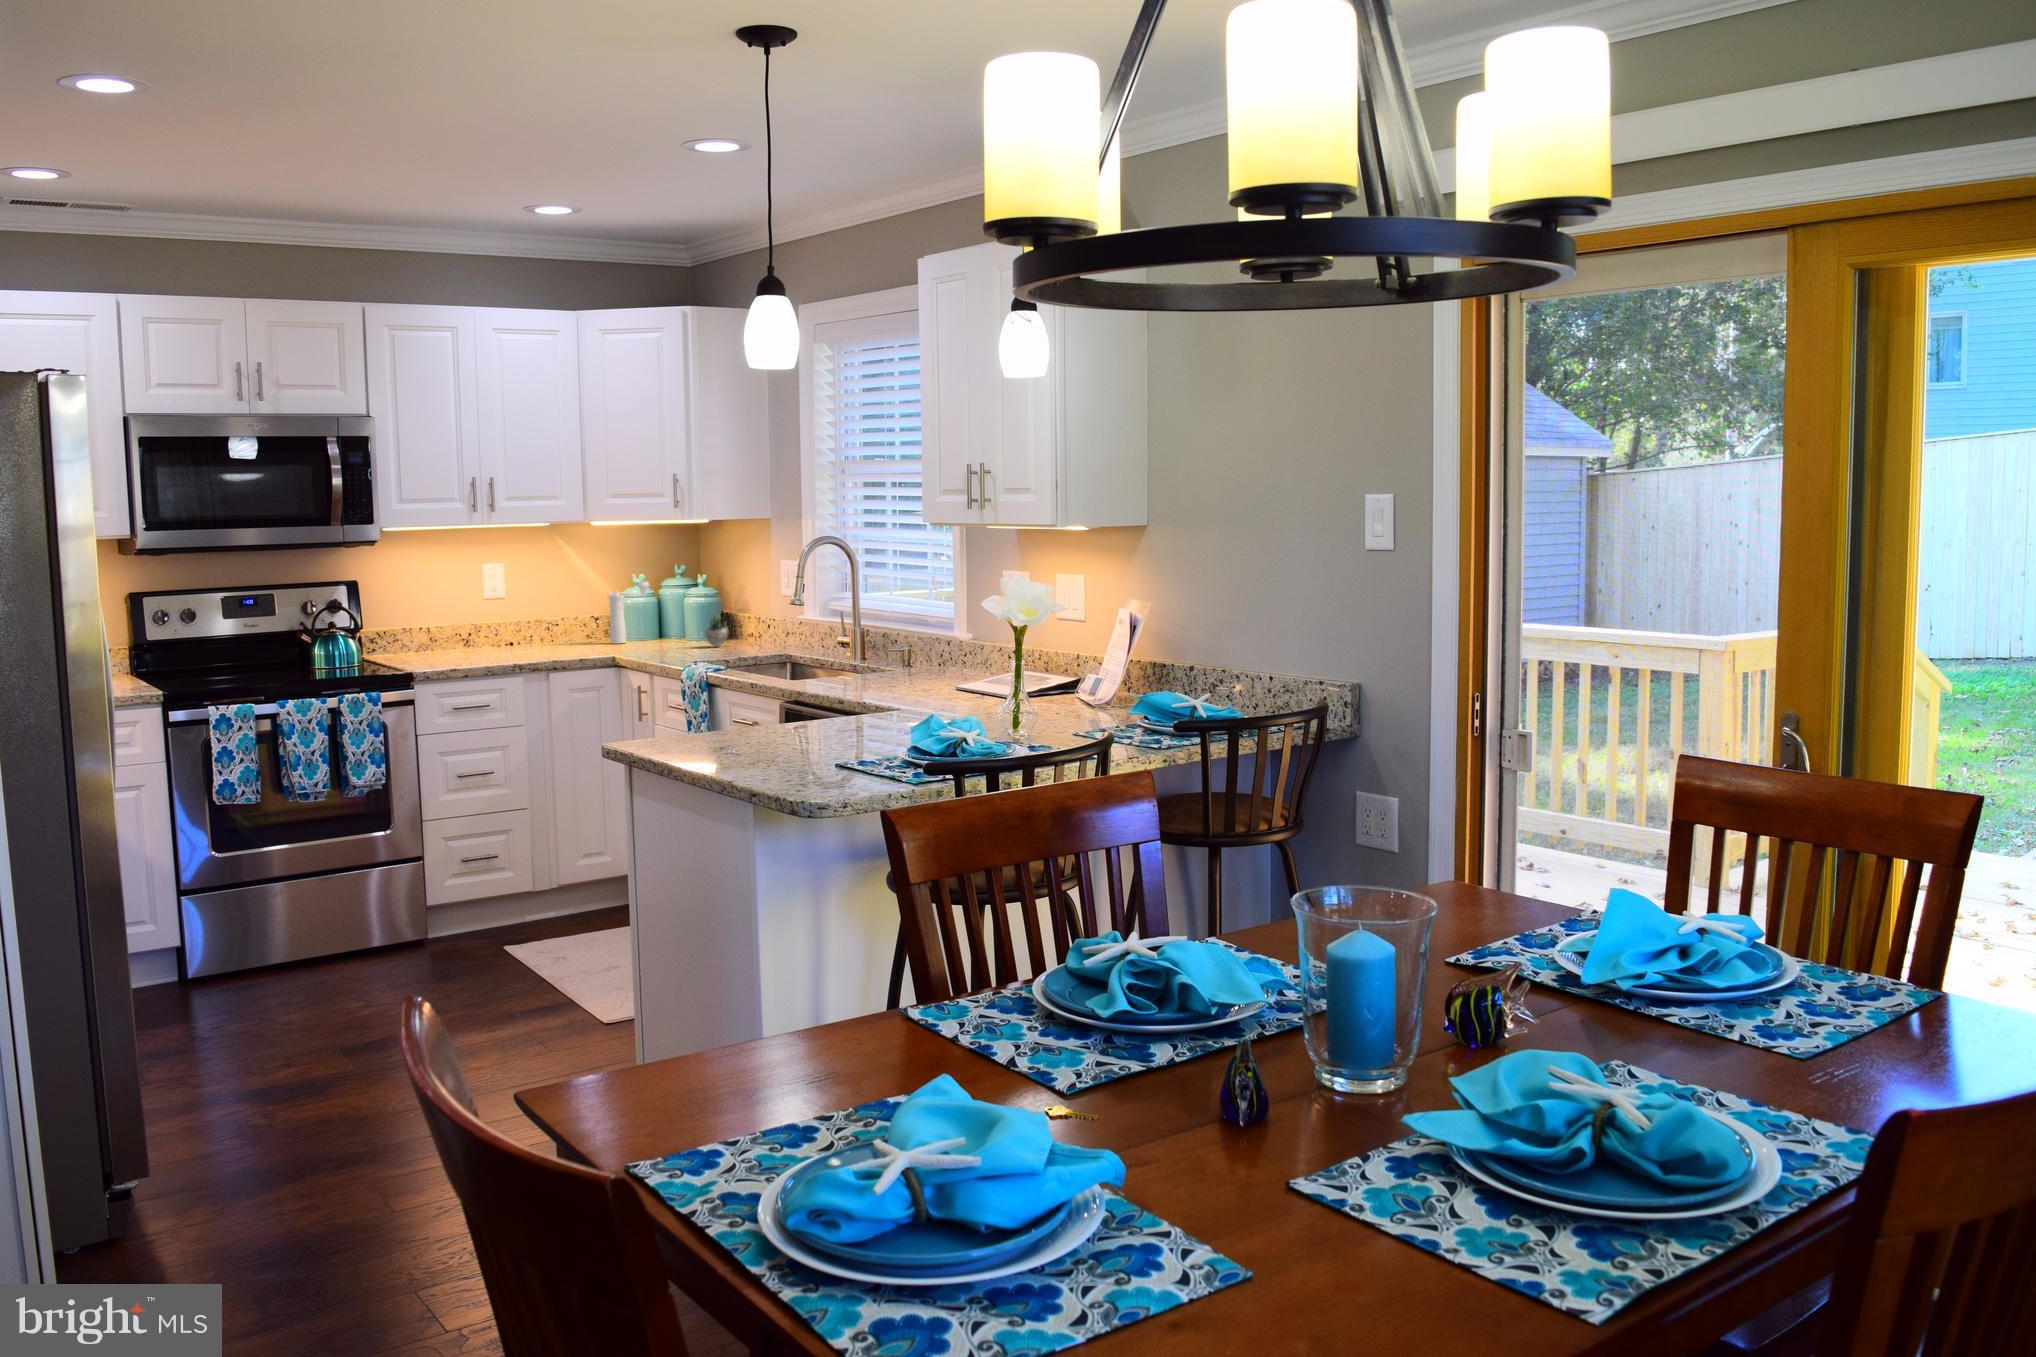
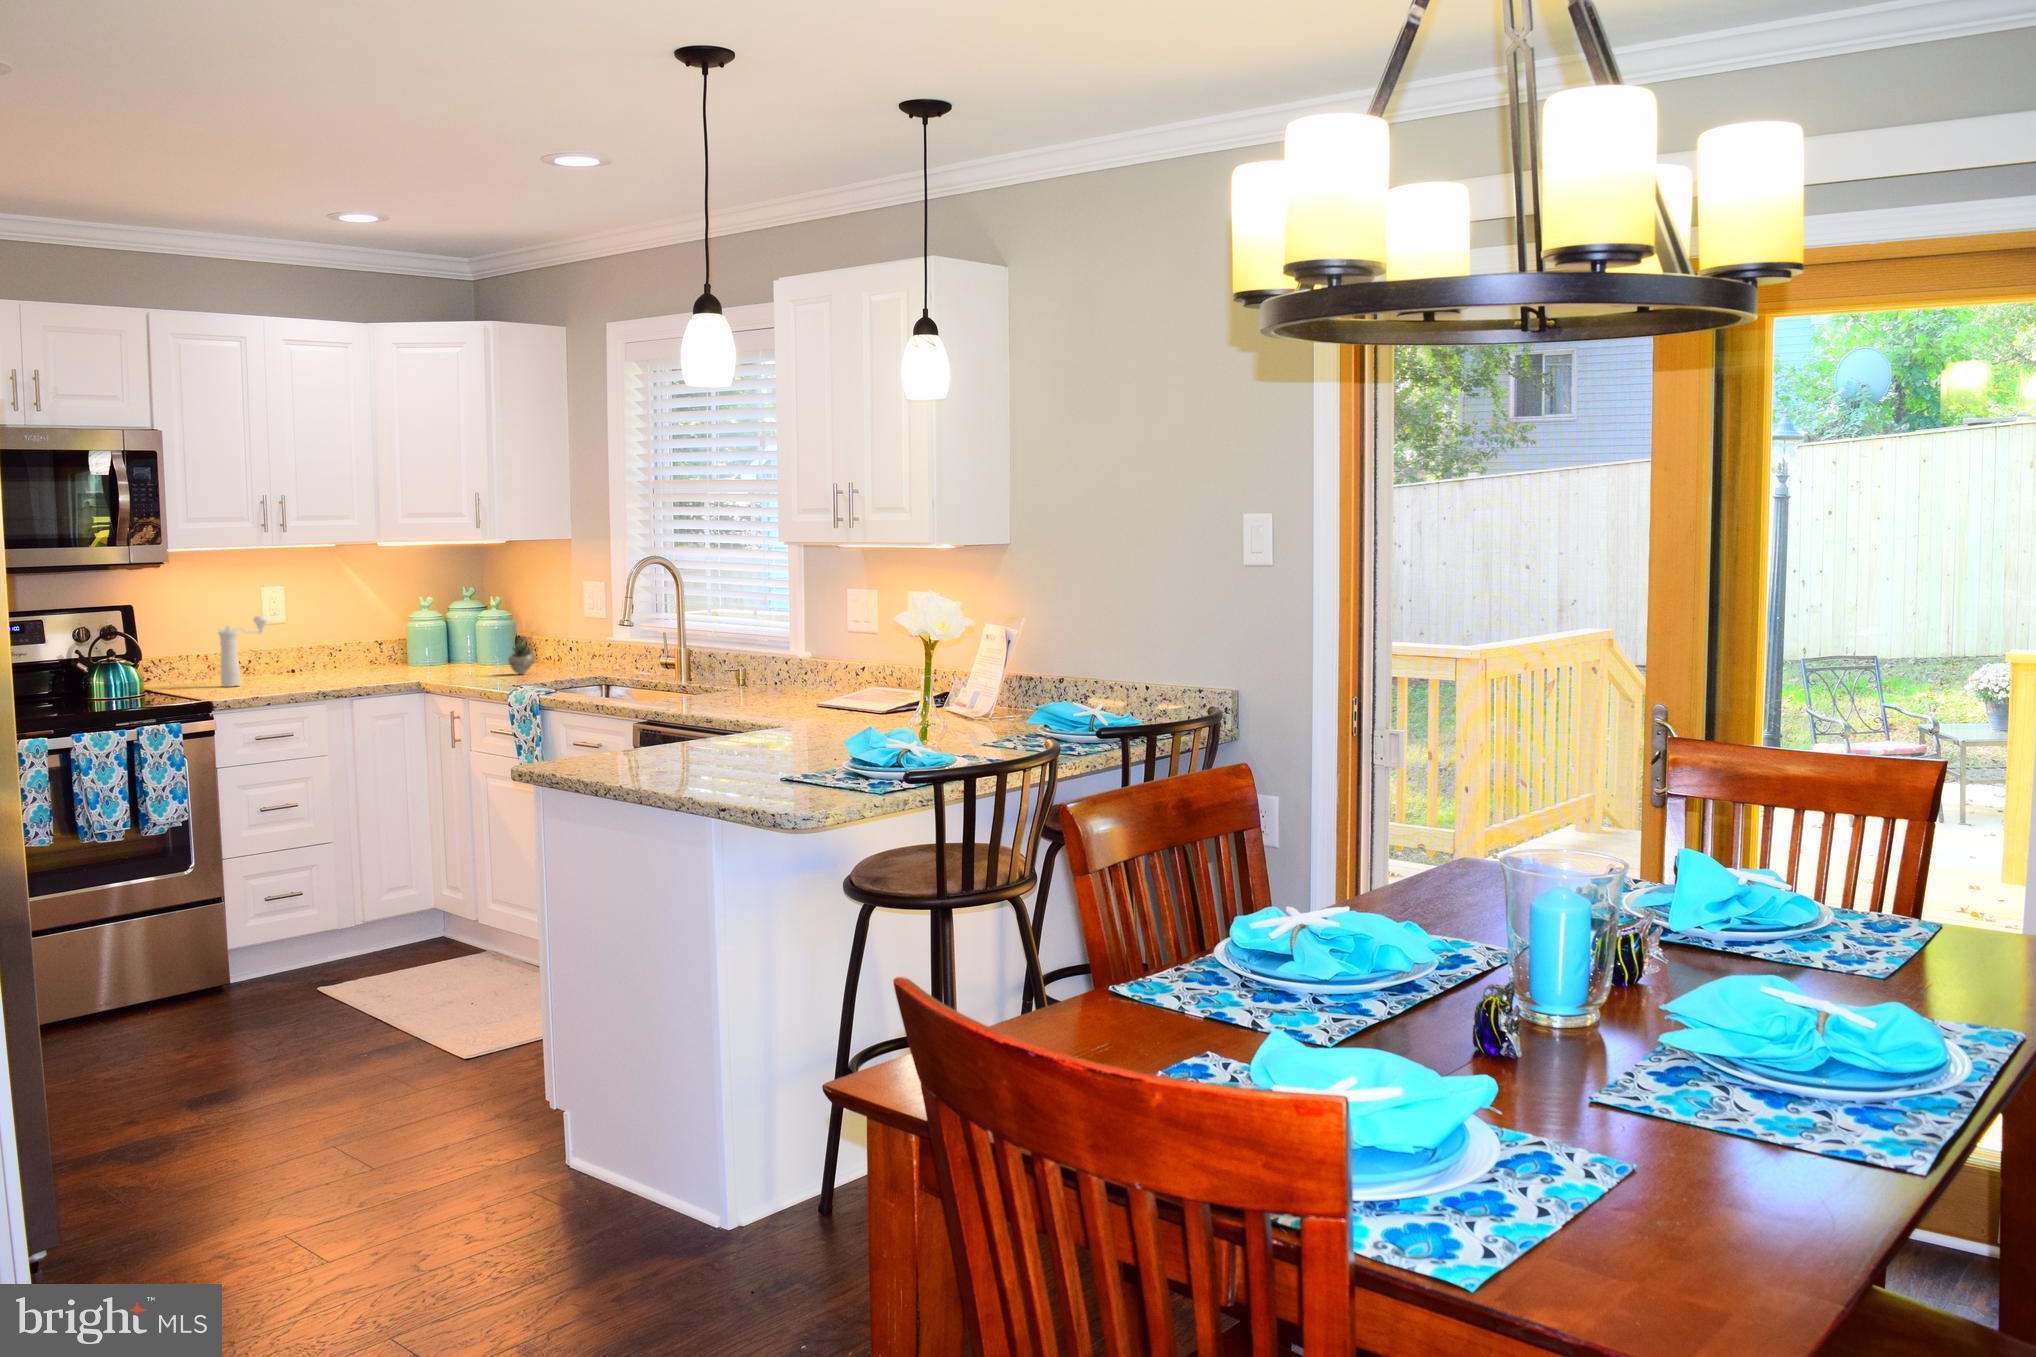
pepper mill: present [608,582,649,644] -> present [219,616,267,687]

